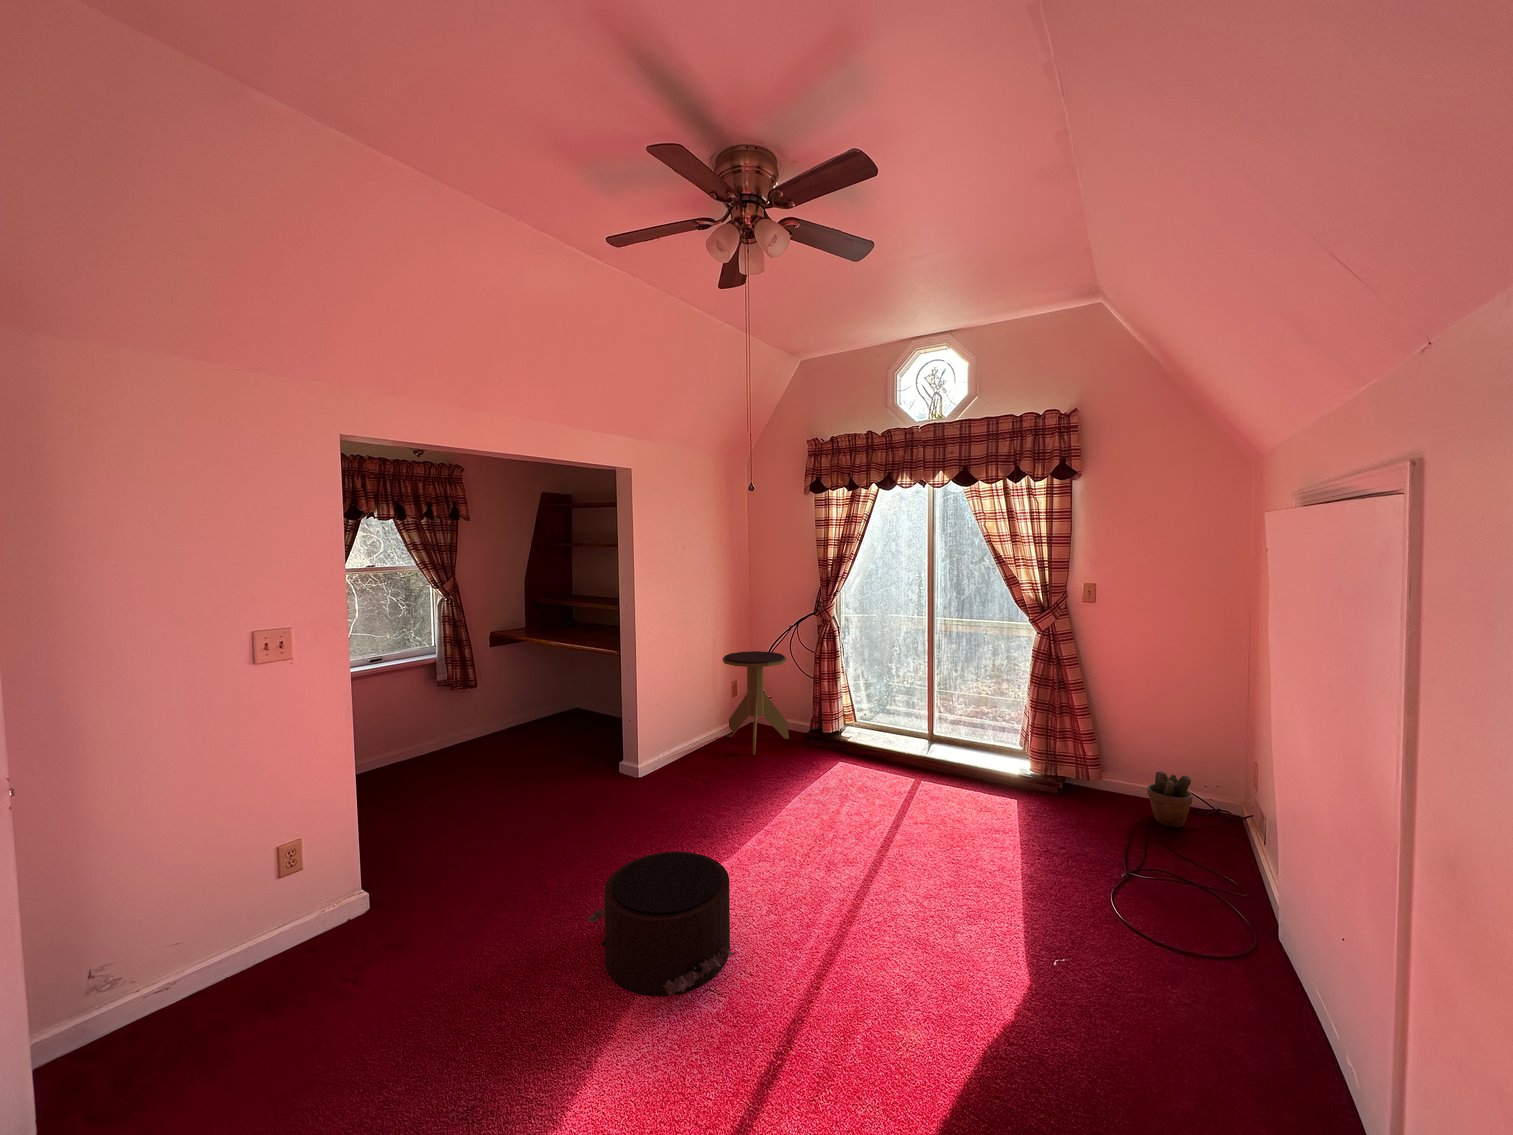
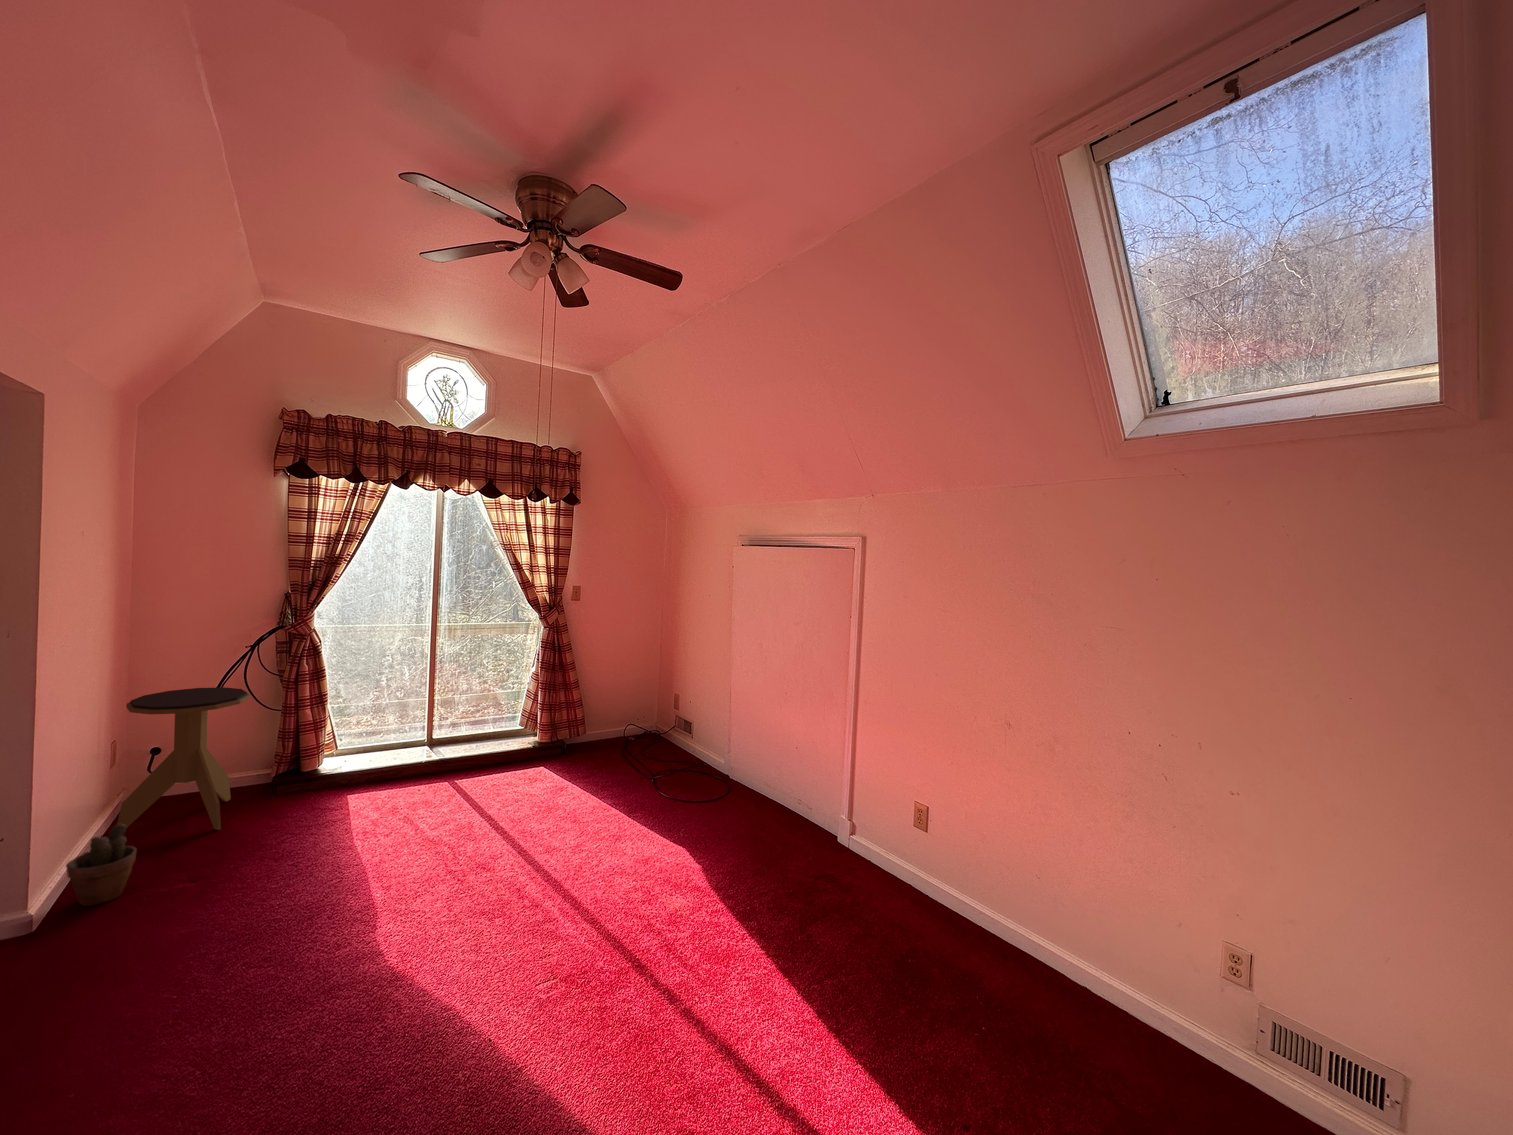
potted plant: present [1147,771,1193,827] -> present [66,824,136,906]
pouf: present [587,852,734,996] -> none [412,870,589,1015]

